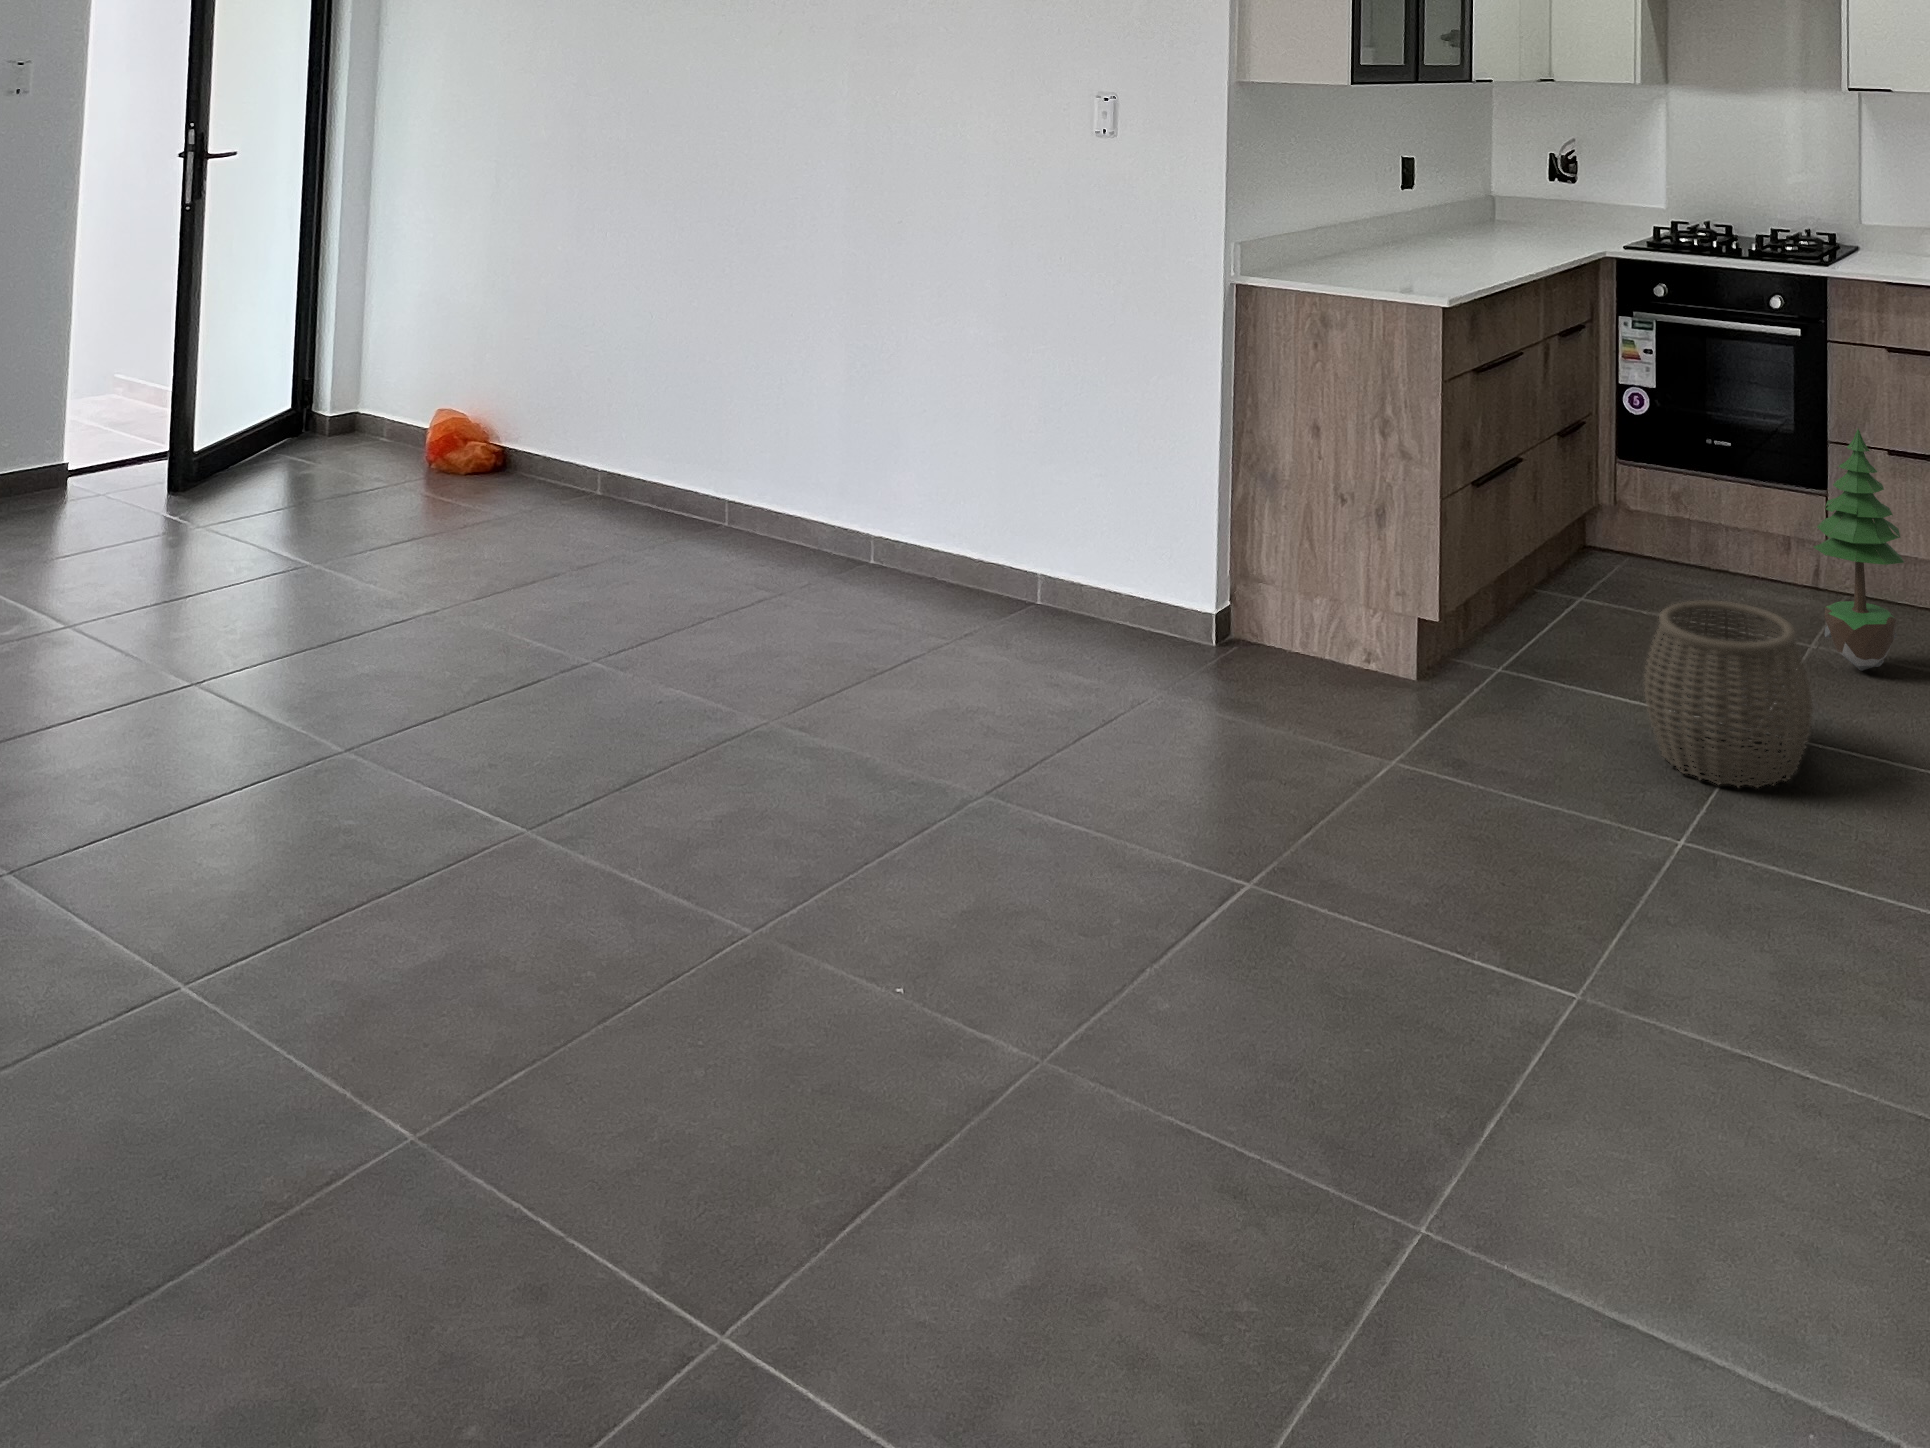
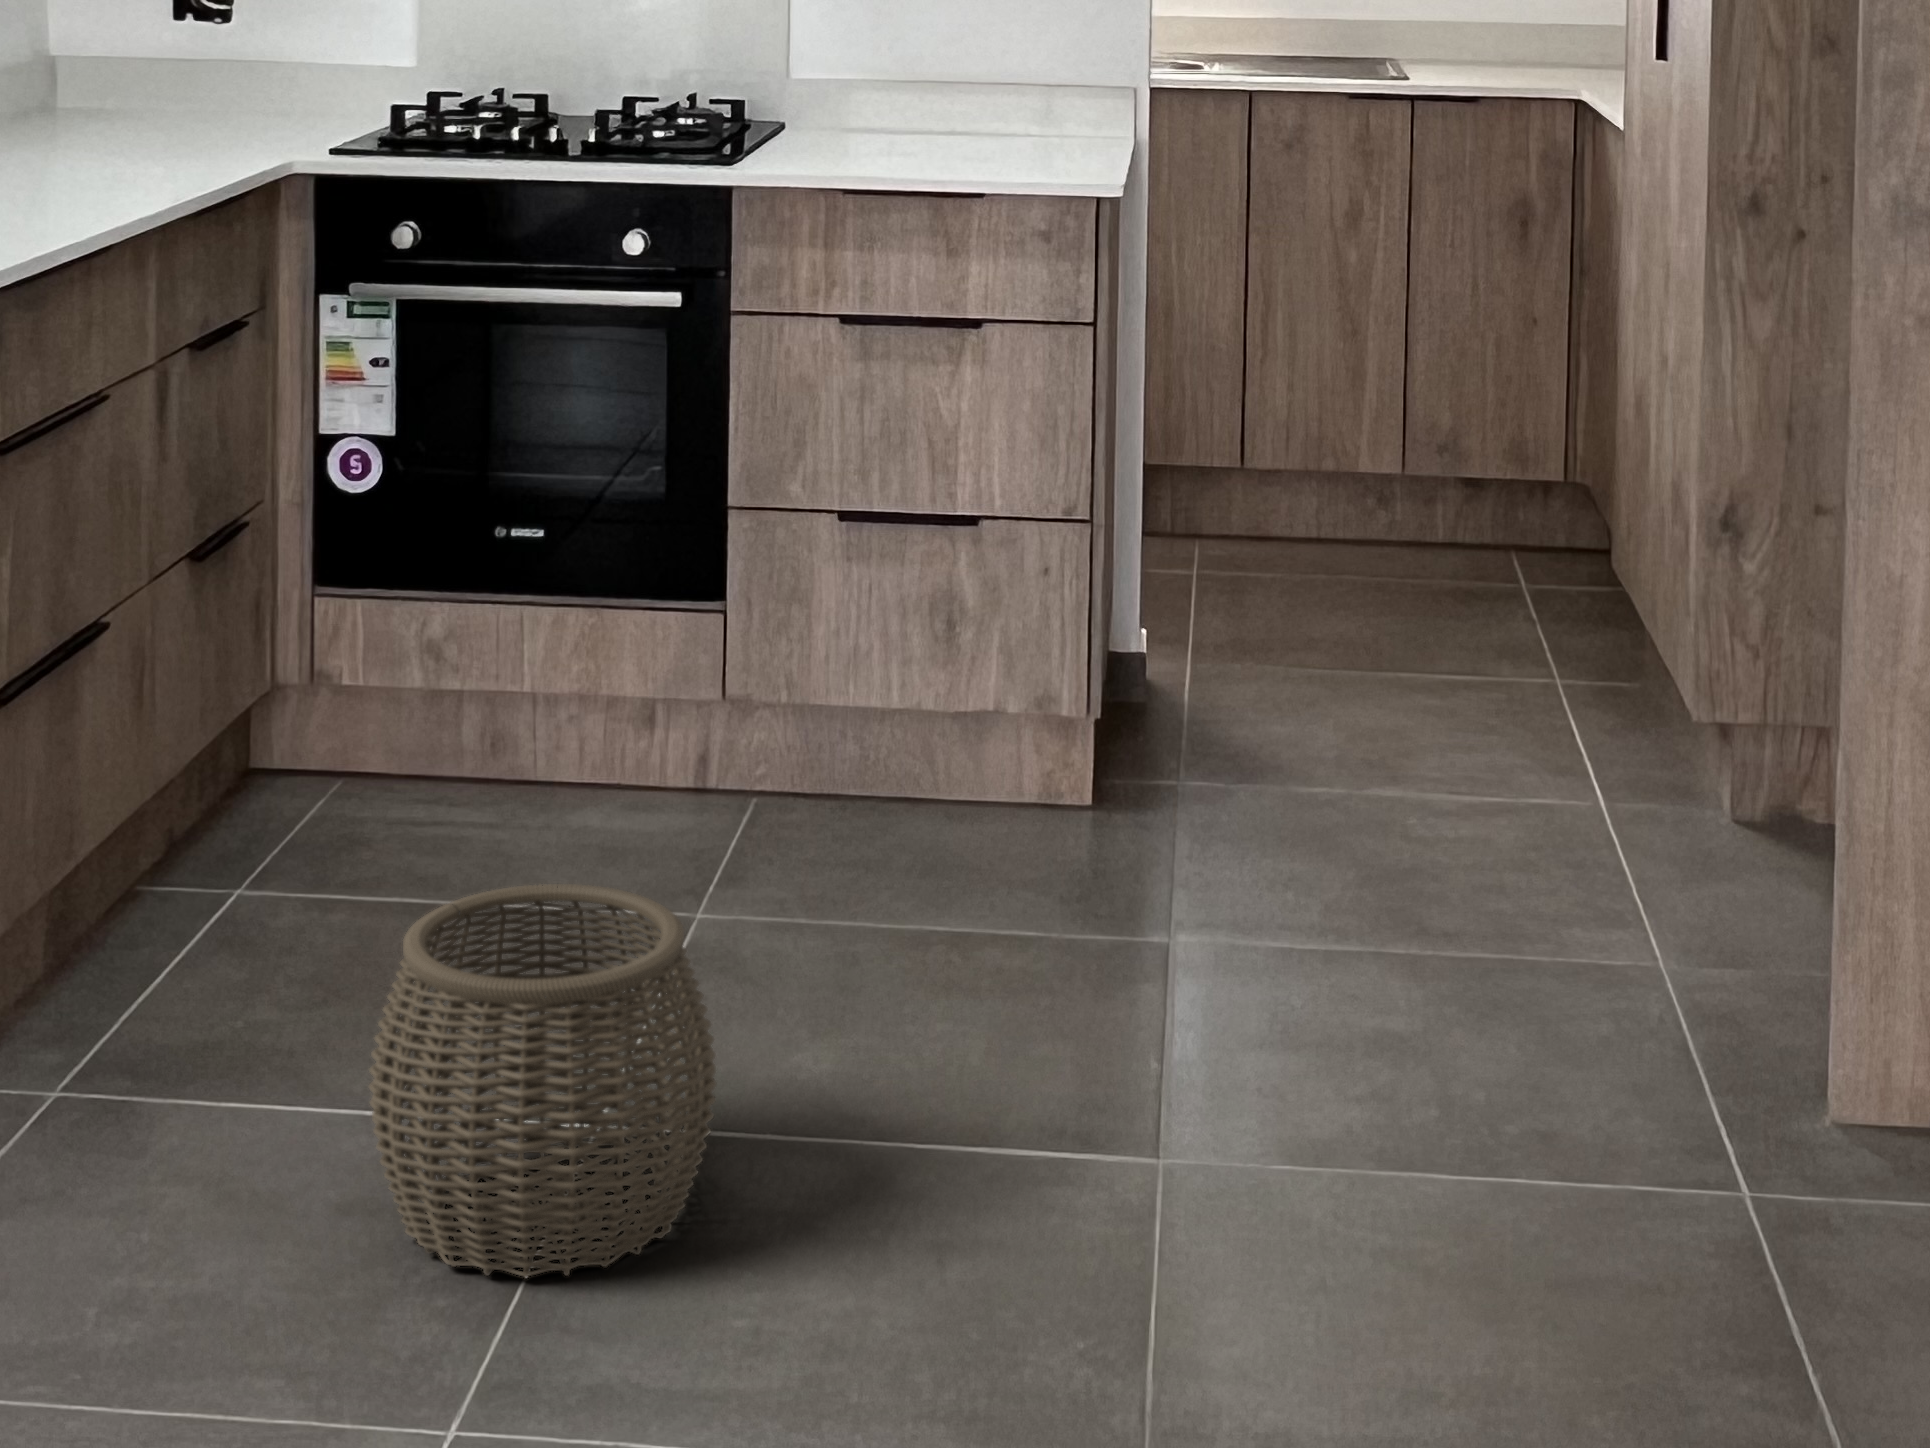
potted tree: present [1814,429,1904,671] -> none [707,485,878,957]

